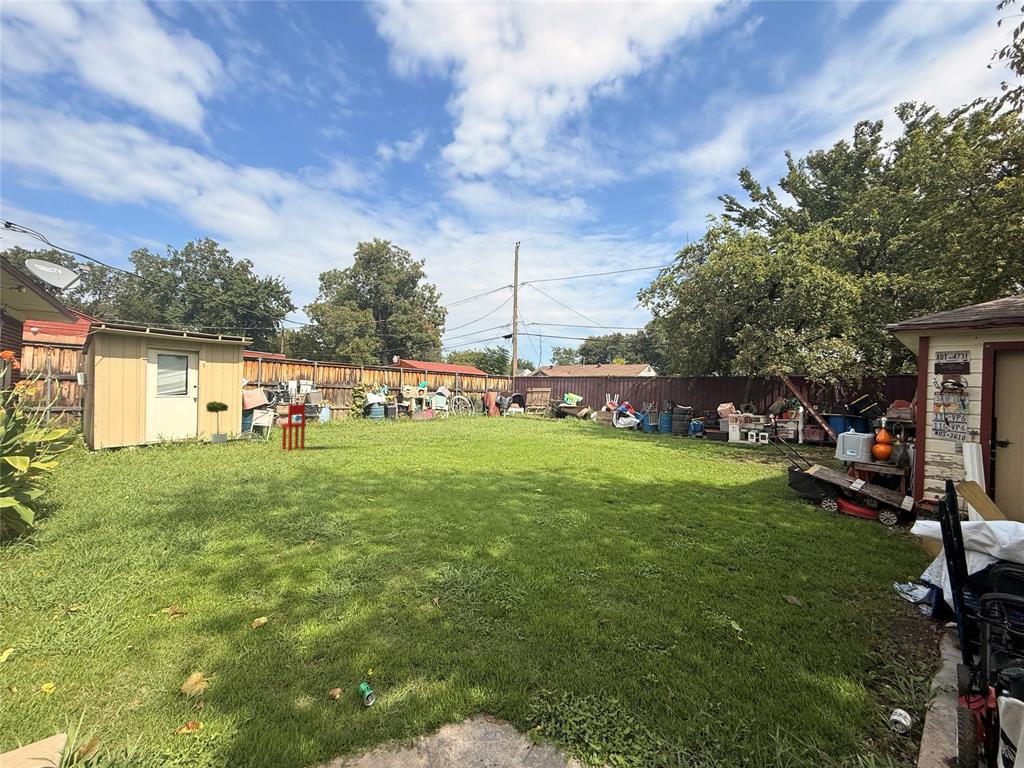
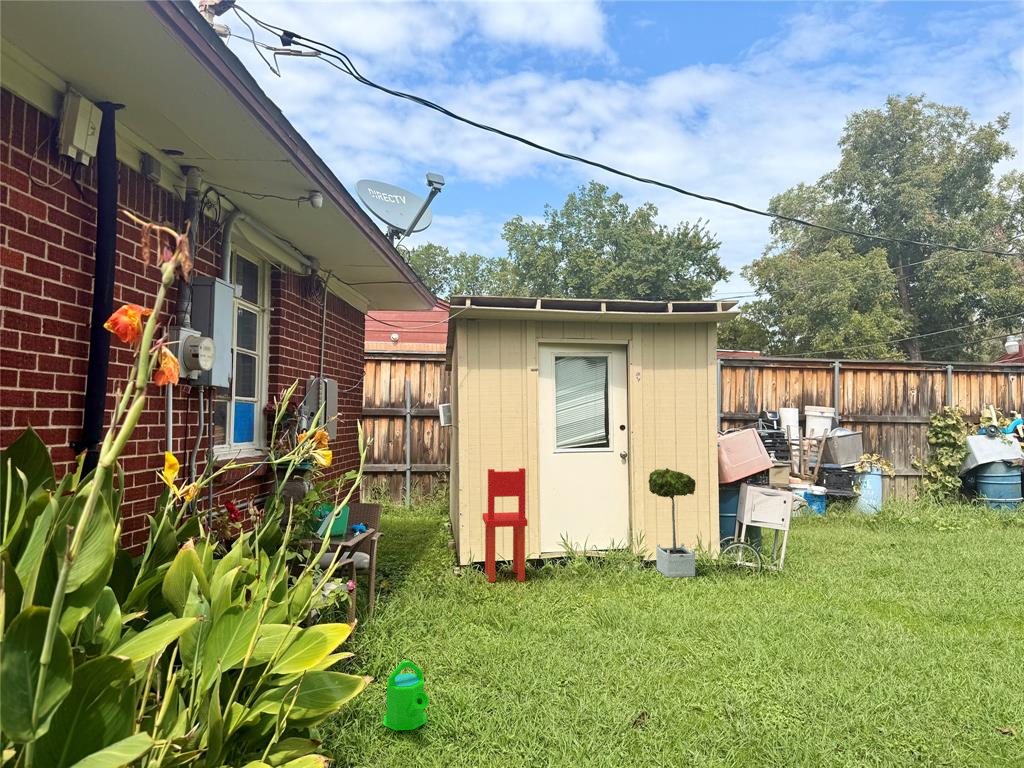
chair: present [281,403,306,450] -> present [482,468,528,582]
watering can: none [78,452,102,473] -> present [383,660,429,731]

